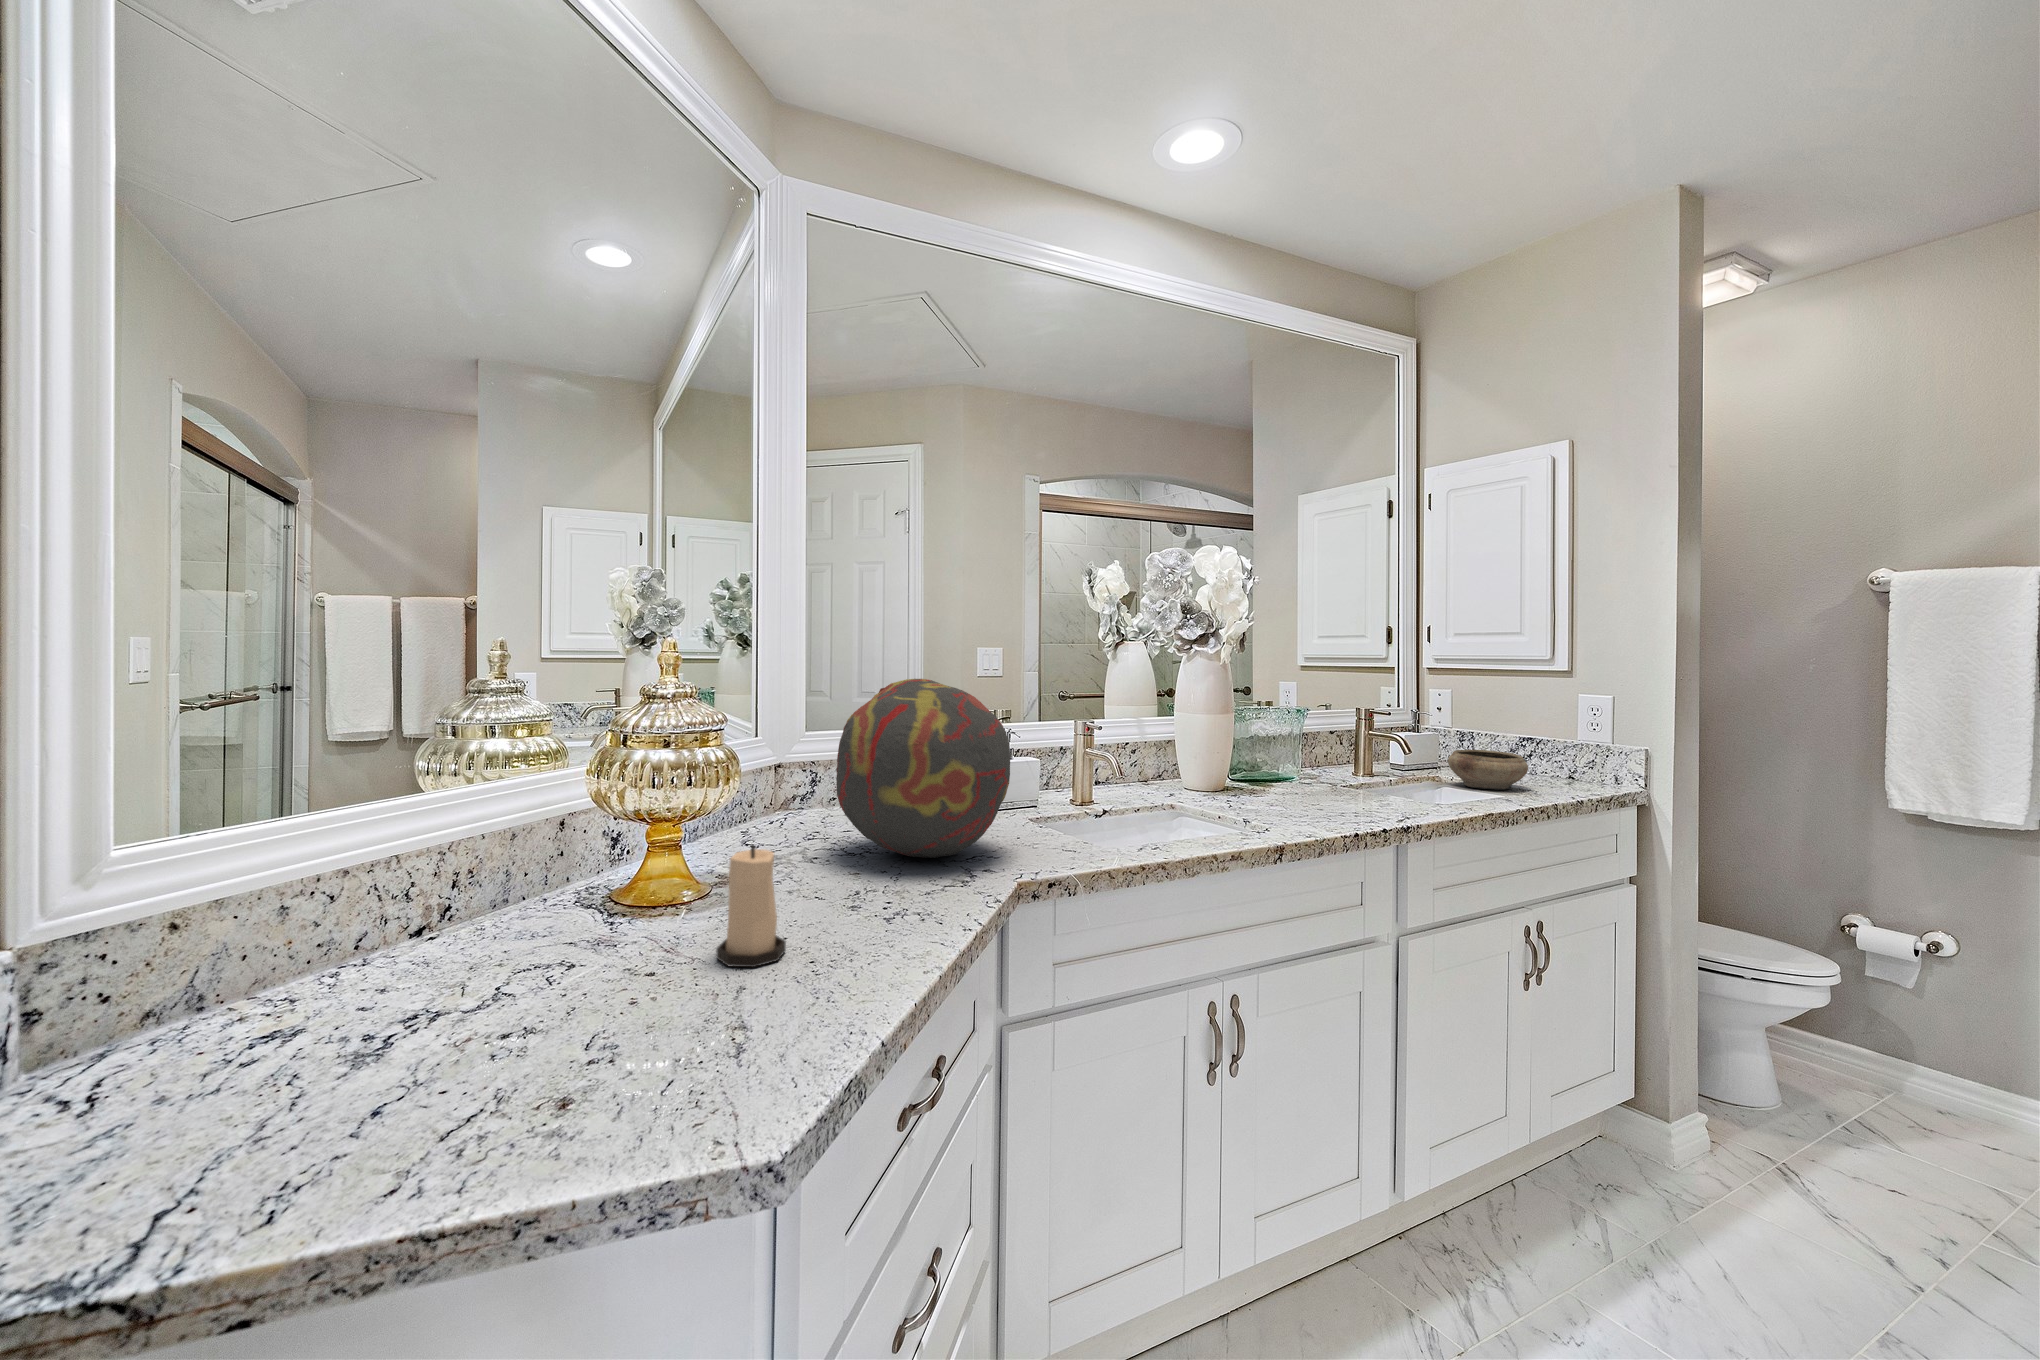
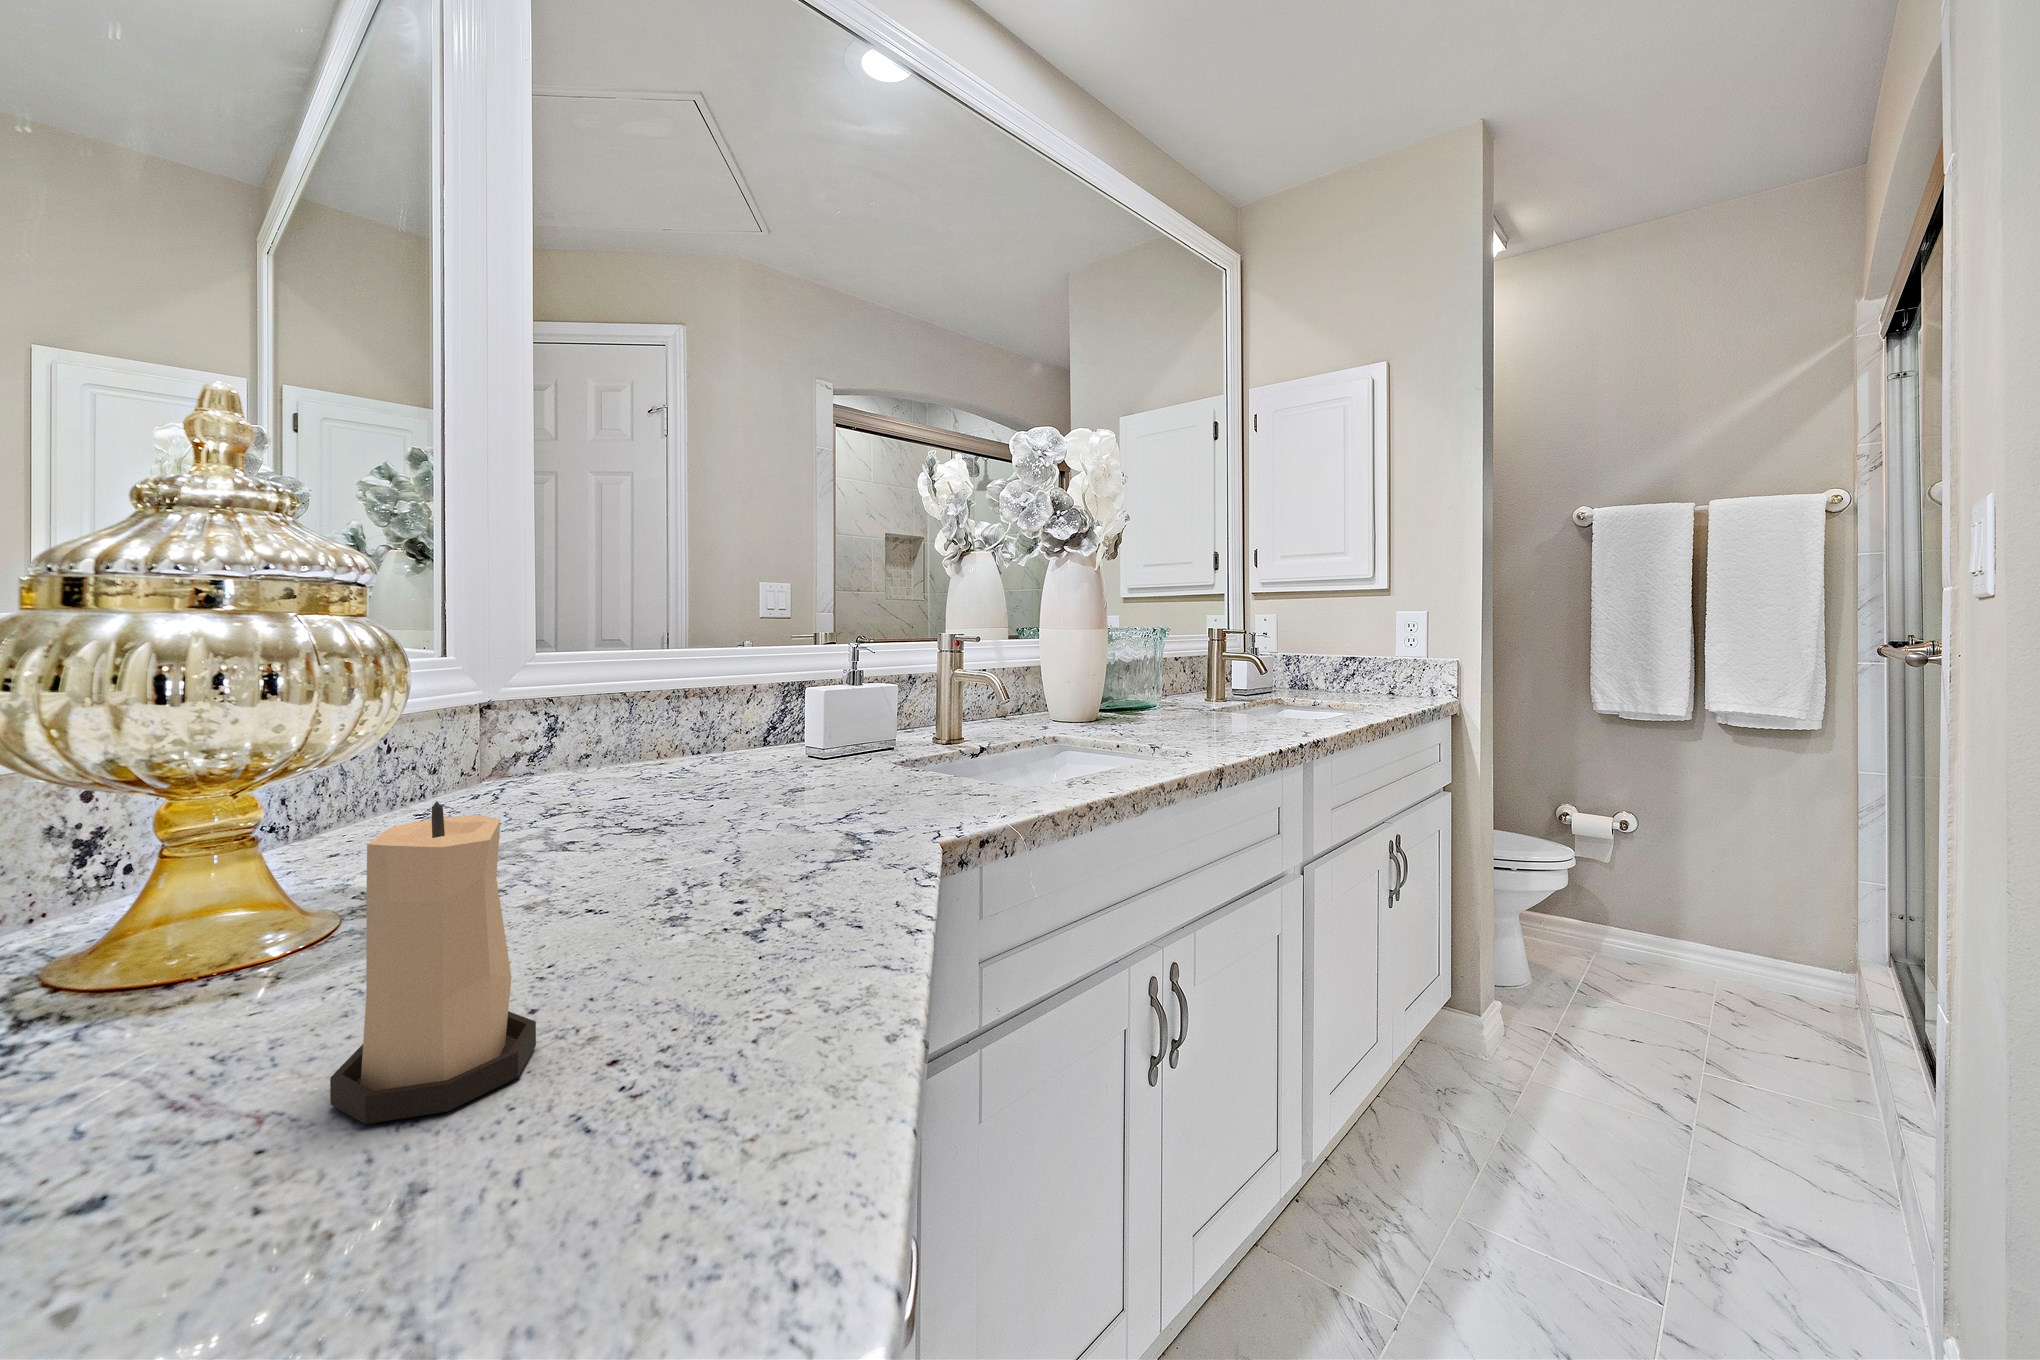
decorative orb: present [836,679,1010,858] -> none [608,541,901,823]
ceramic bowl: present [1448,750,1528,790] -> none [1293,669,1366,707]

